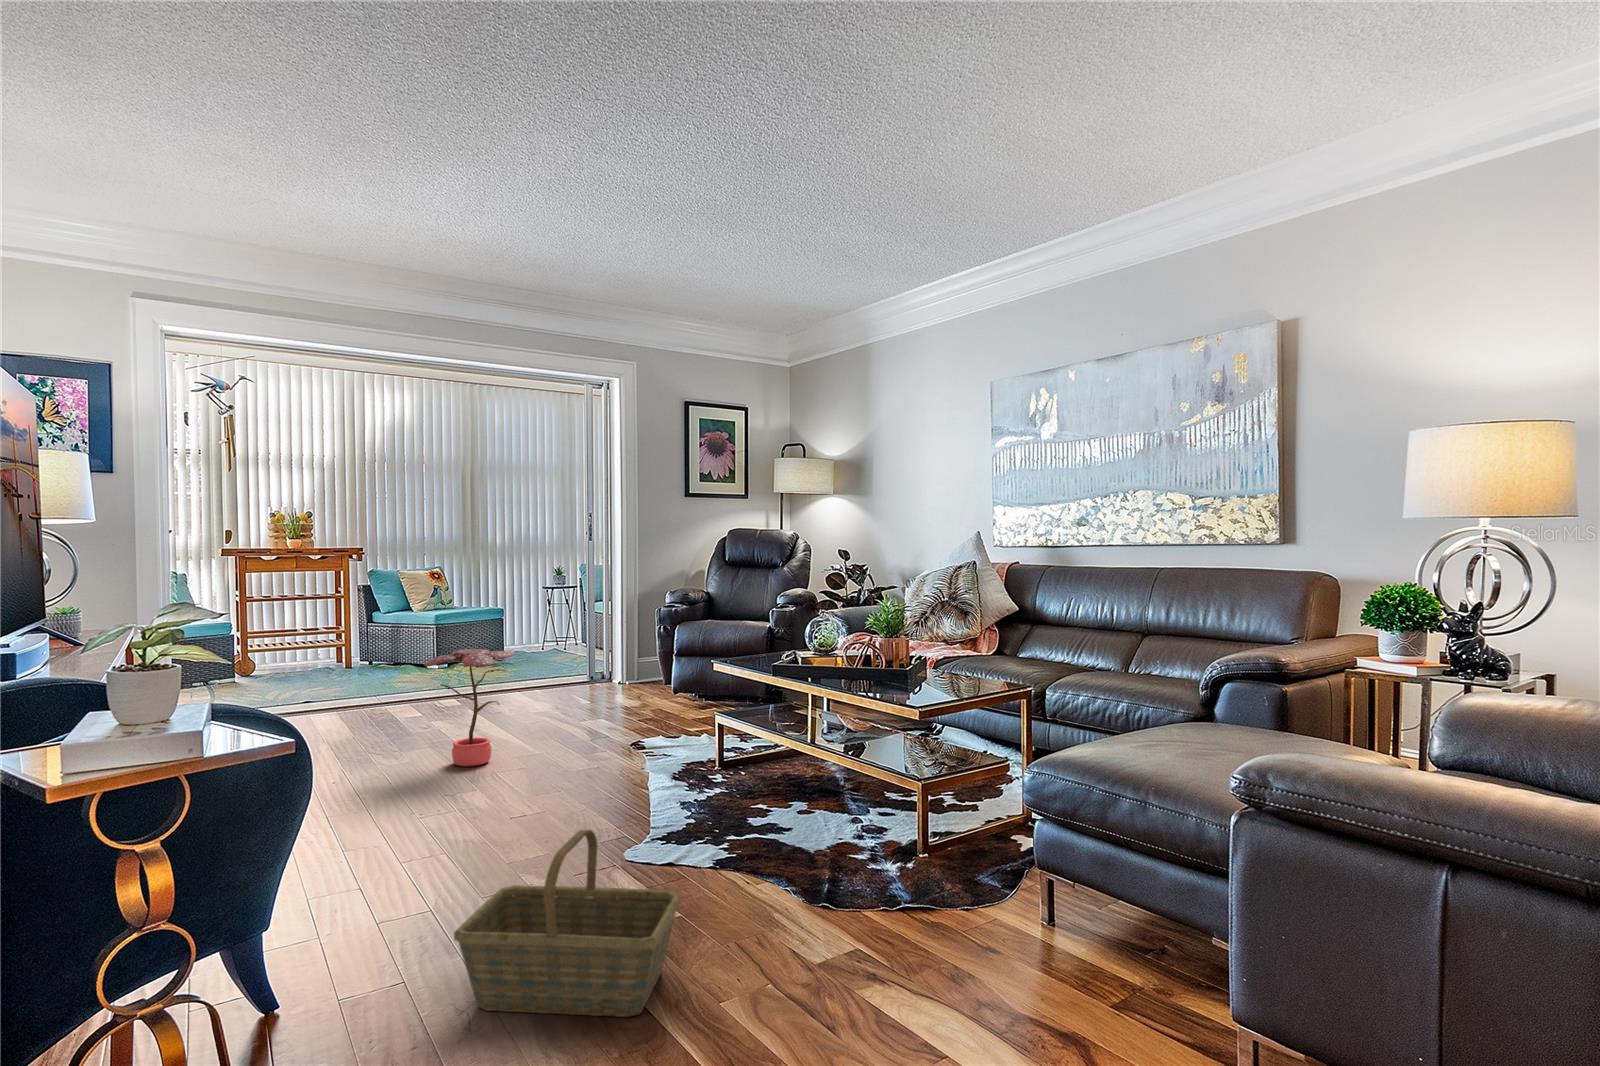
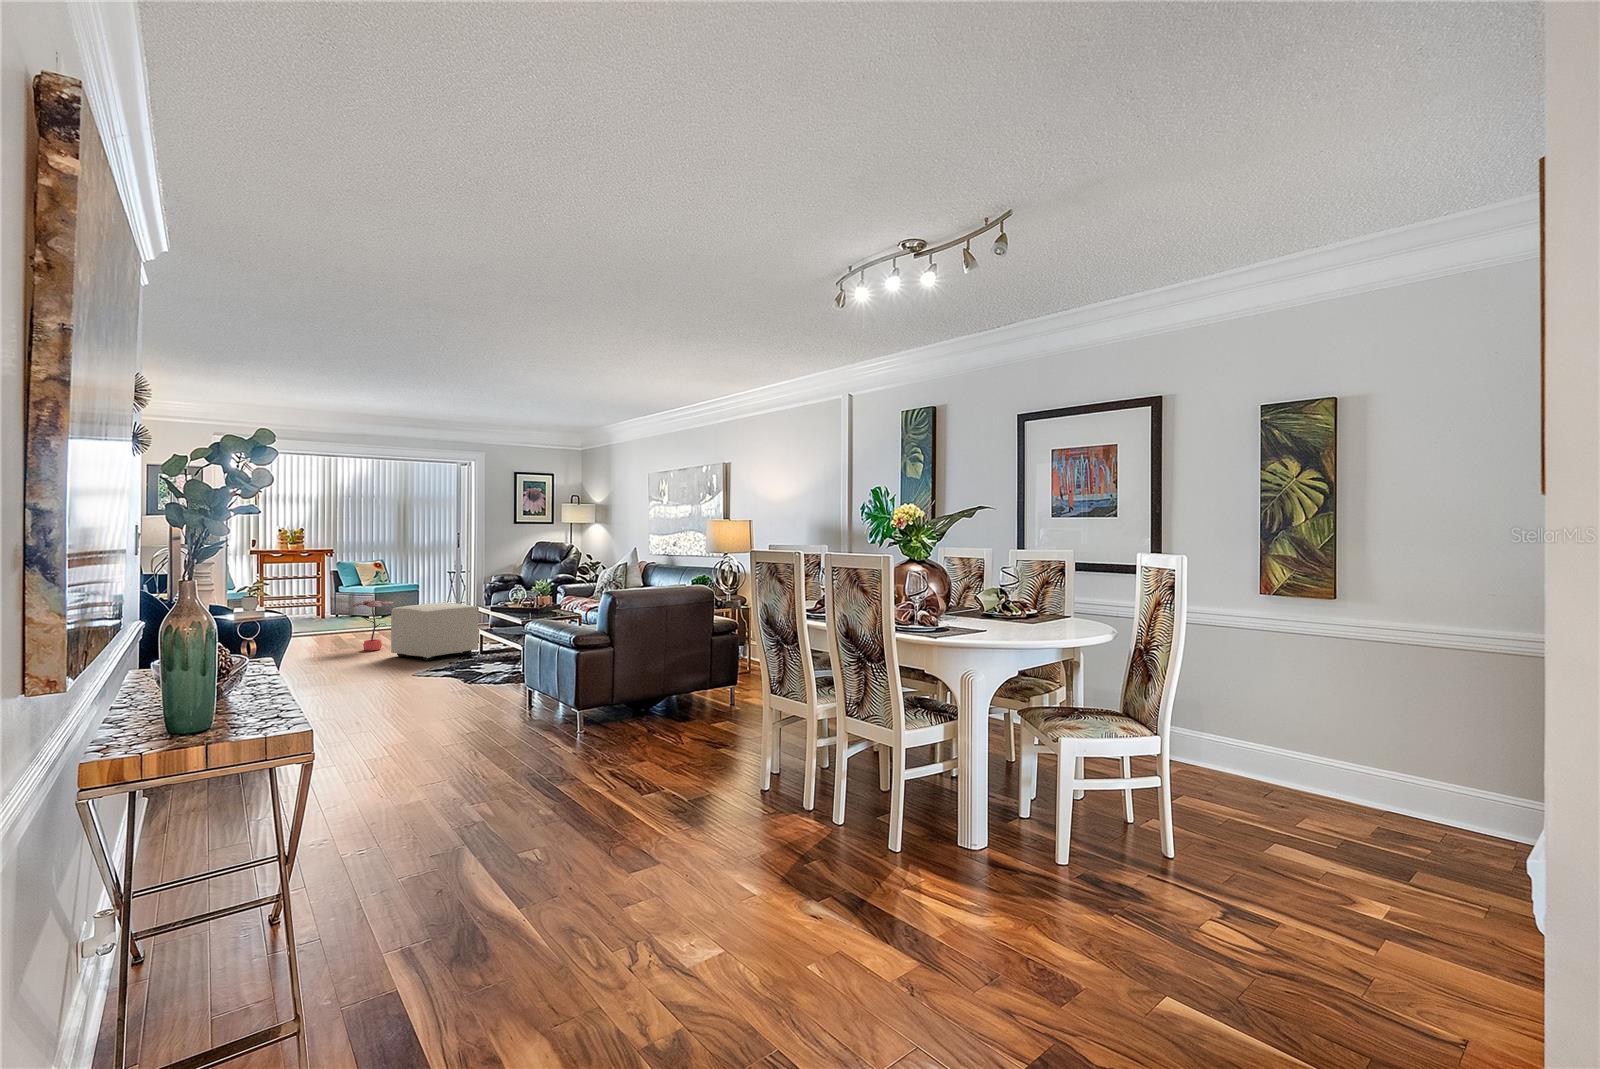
ottoman: none [527,656,724,807] -> present [391,603,478,660]
basket: present [454,830,680,1017] -> none [339,646,411,693]

